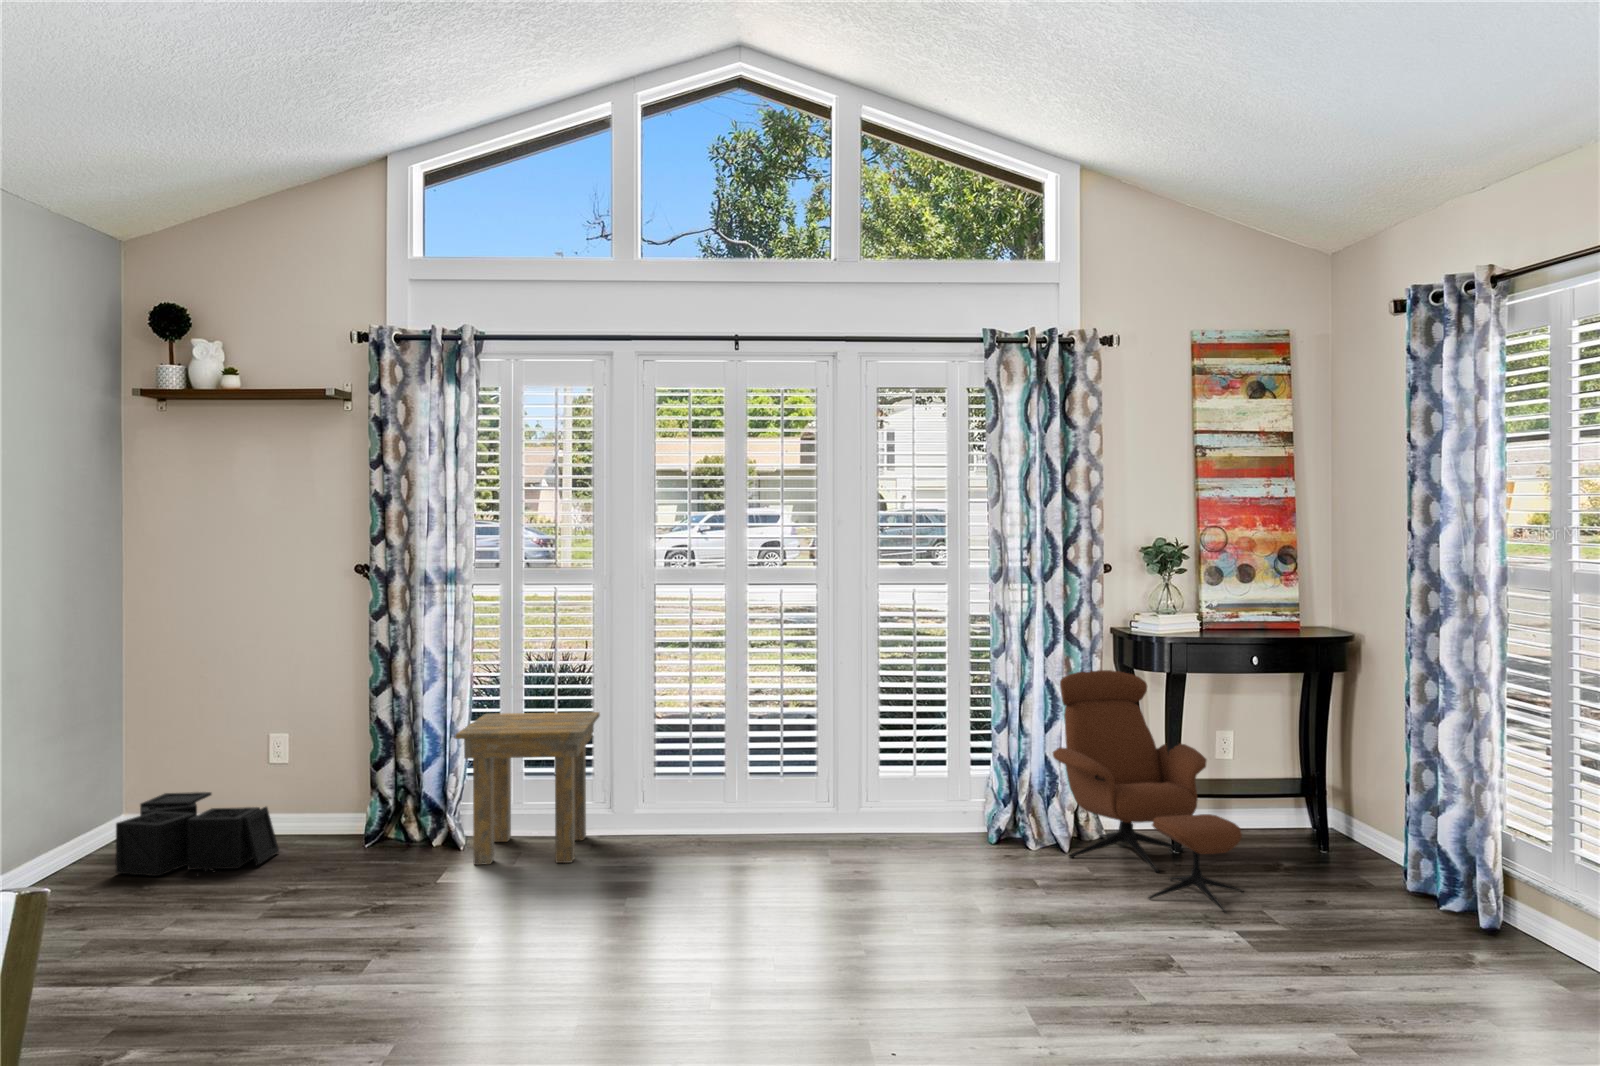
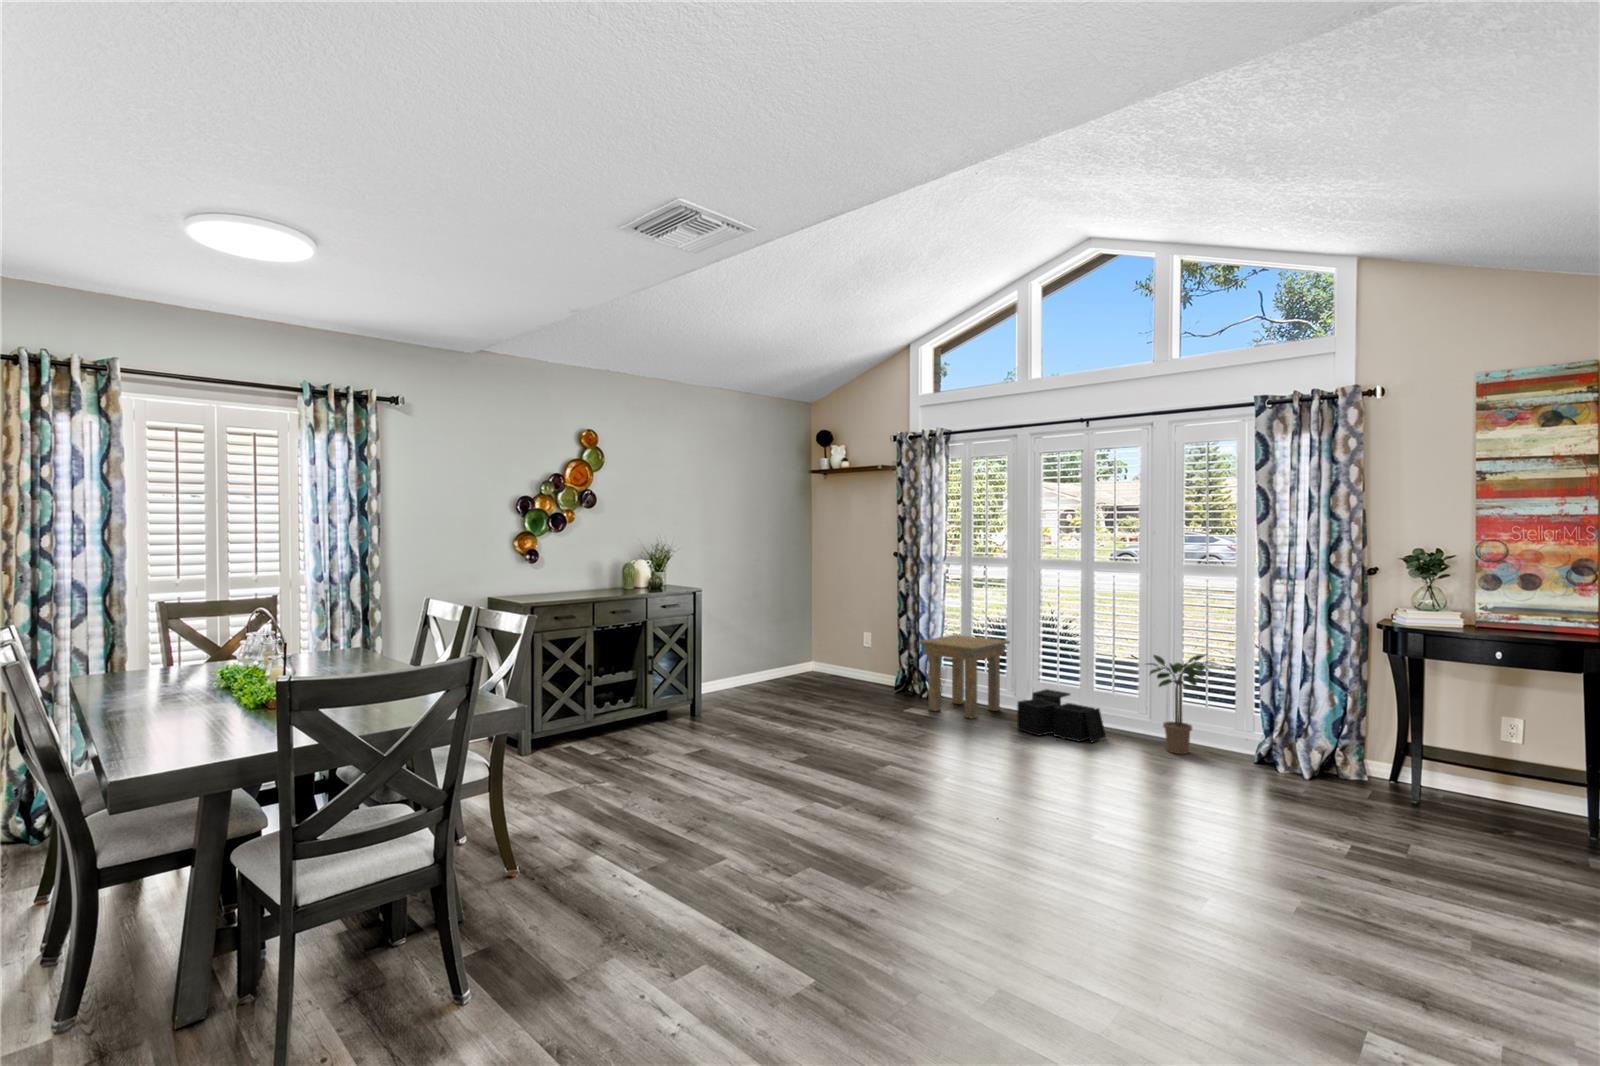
lounge chair: present [1053,670,1244,913] -> none [1277,652,1420,843]
potted plant: none [851,692,949,845] -> present [1148,655,1216,754]
storage bin: present [116,792,279,876] -> present [1017,689,1106,742]

